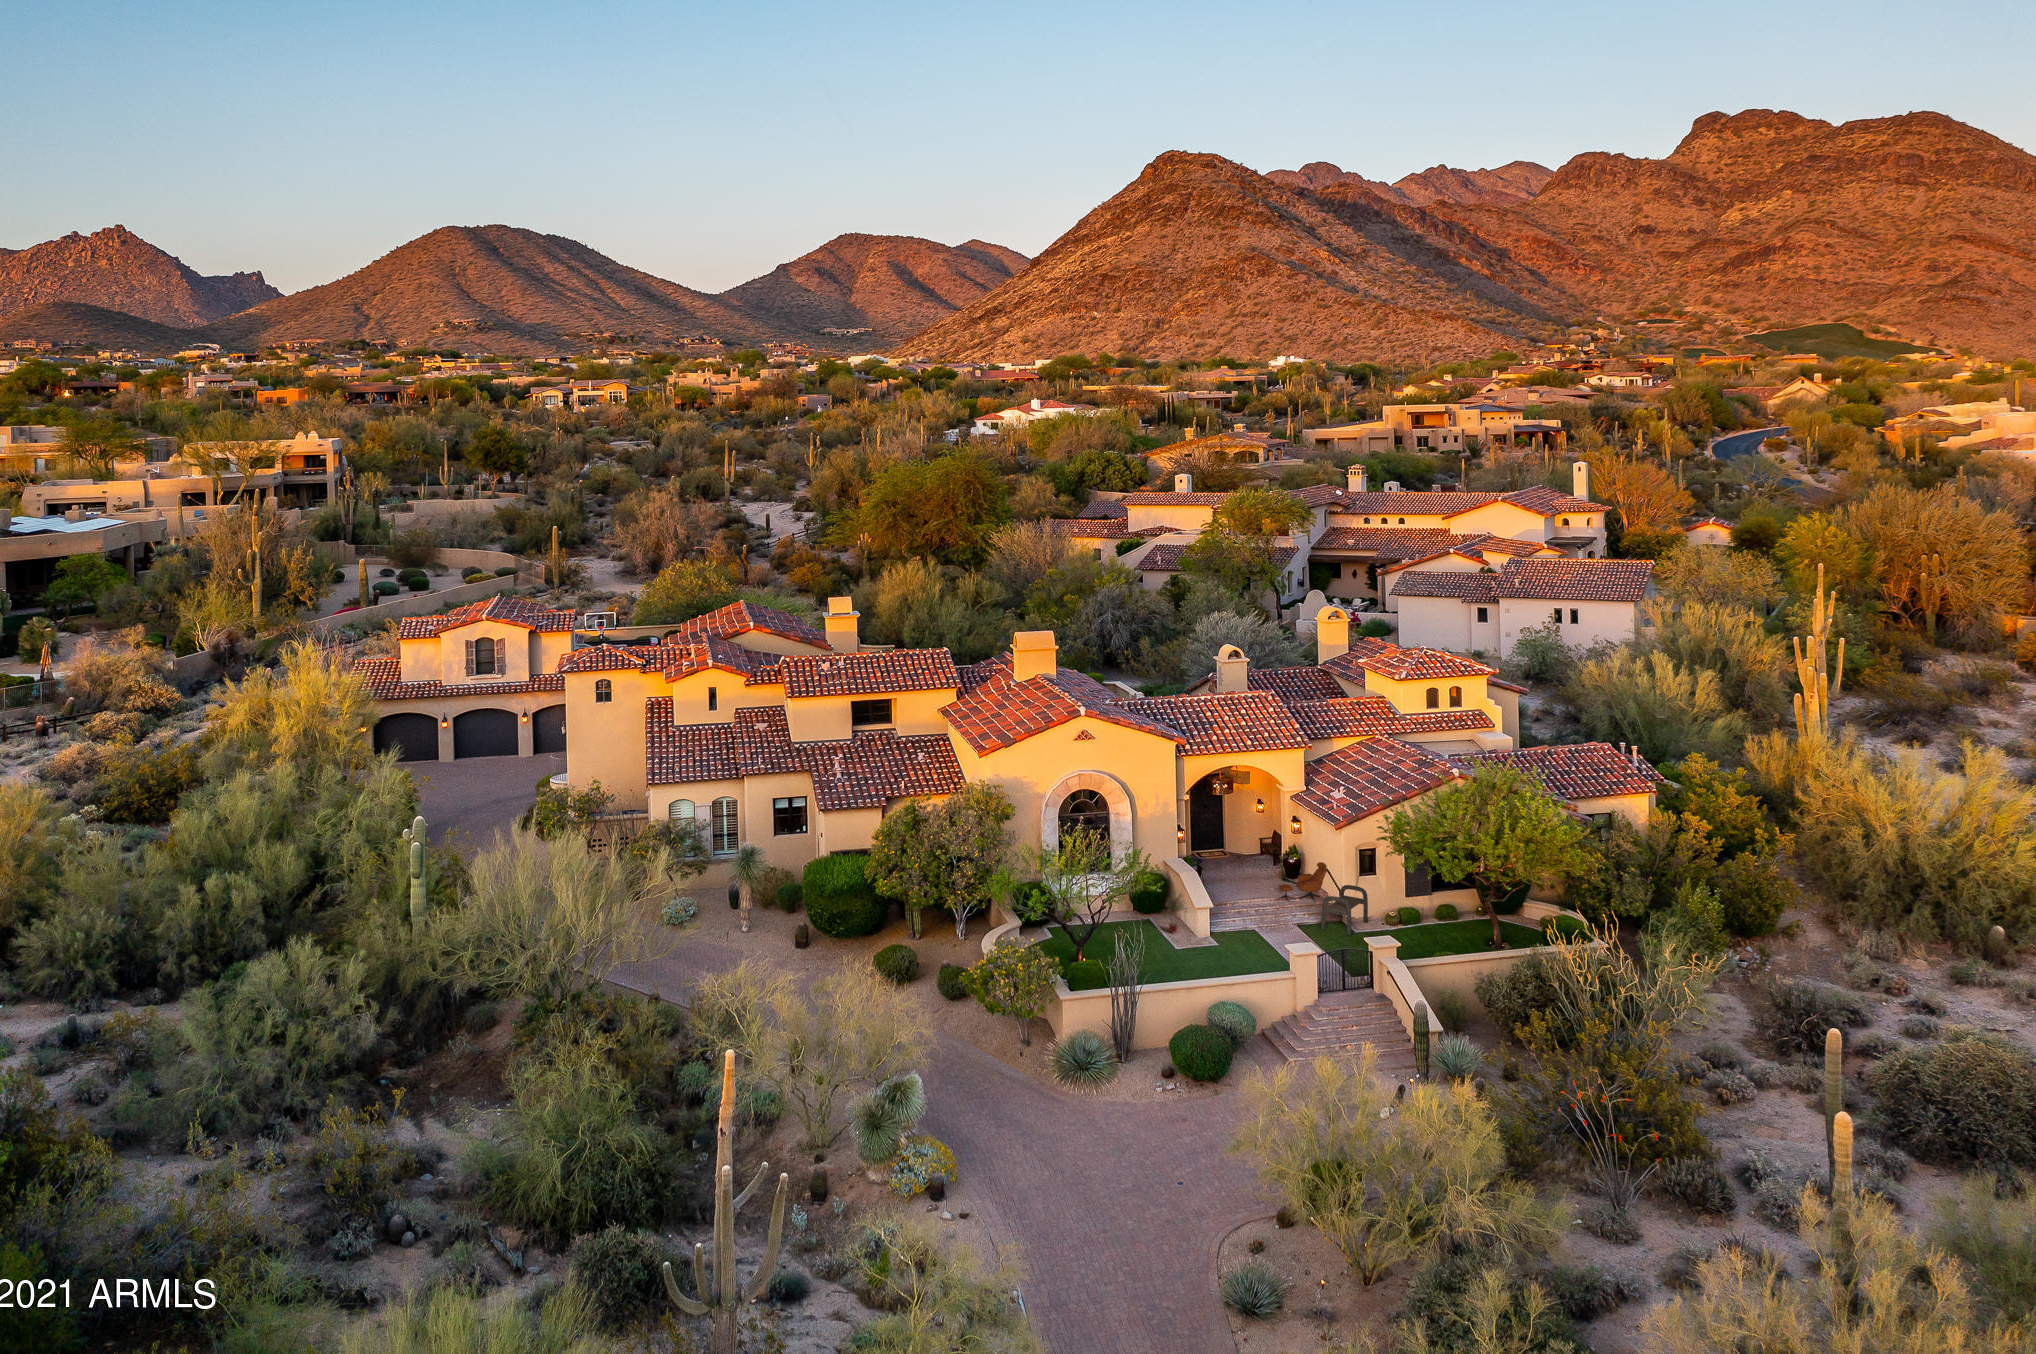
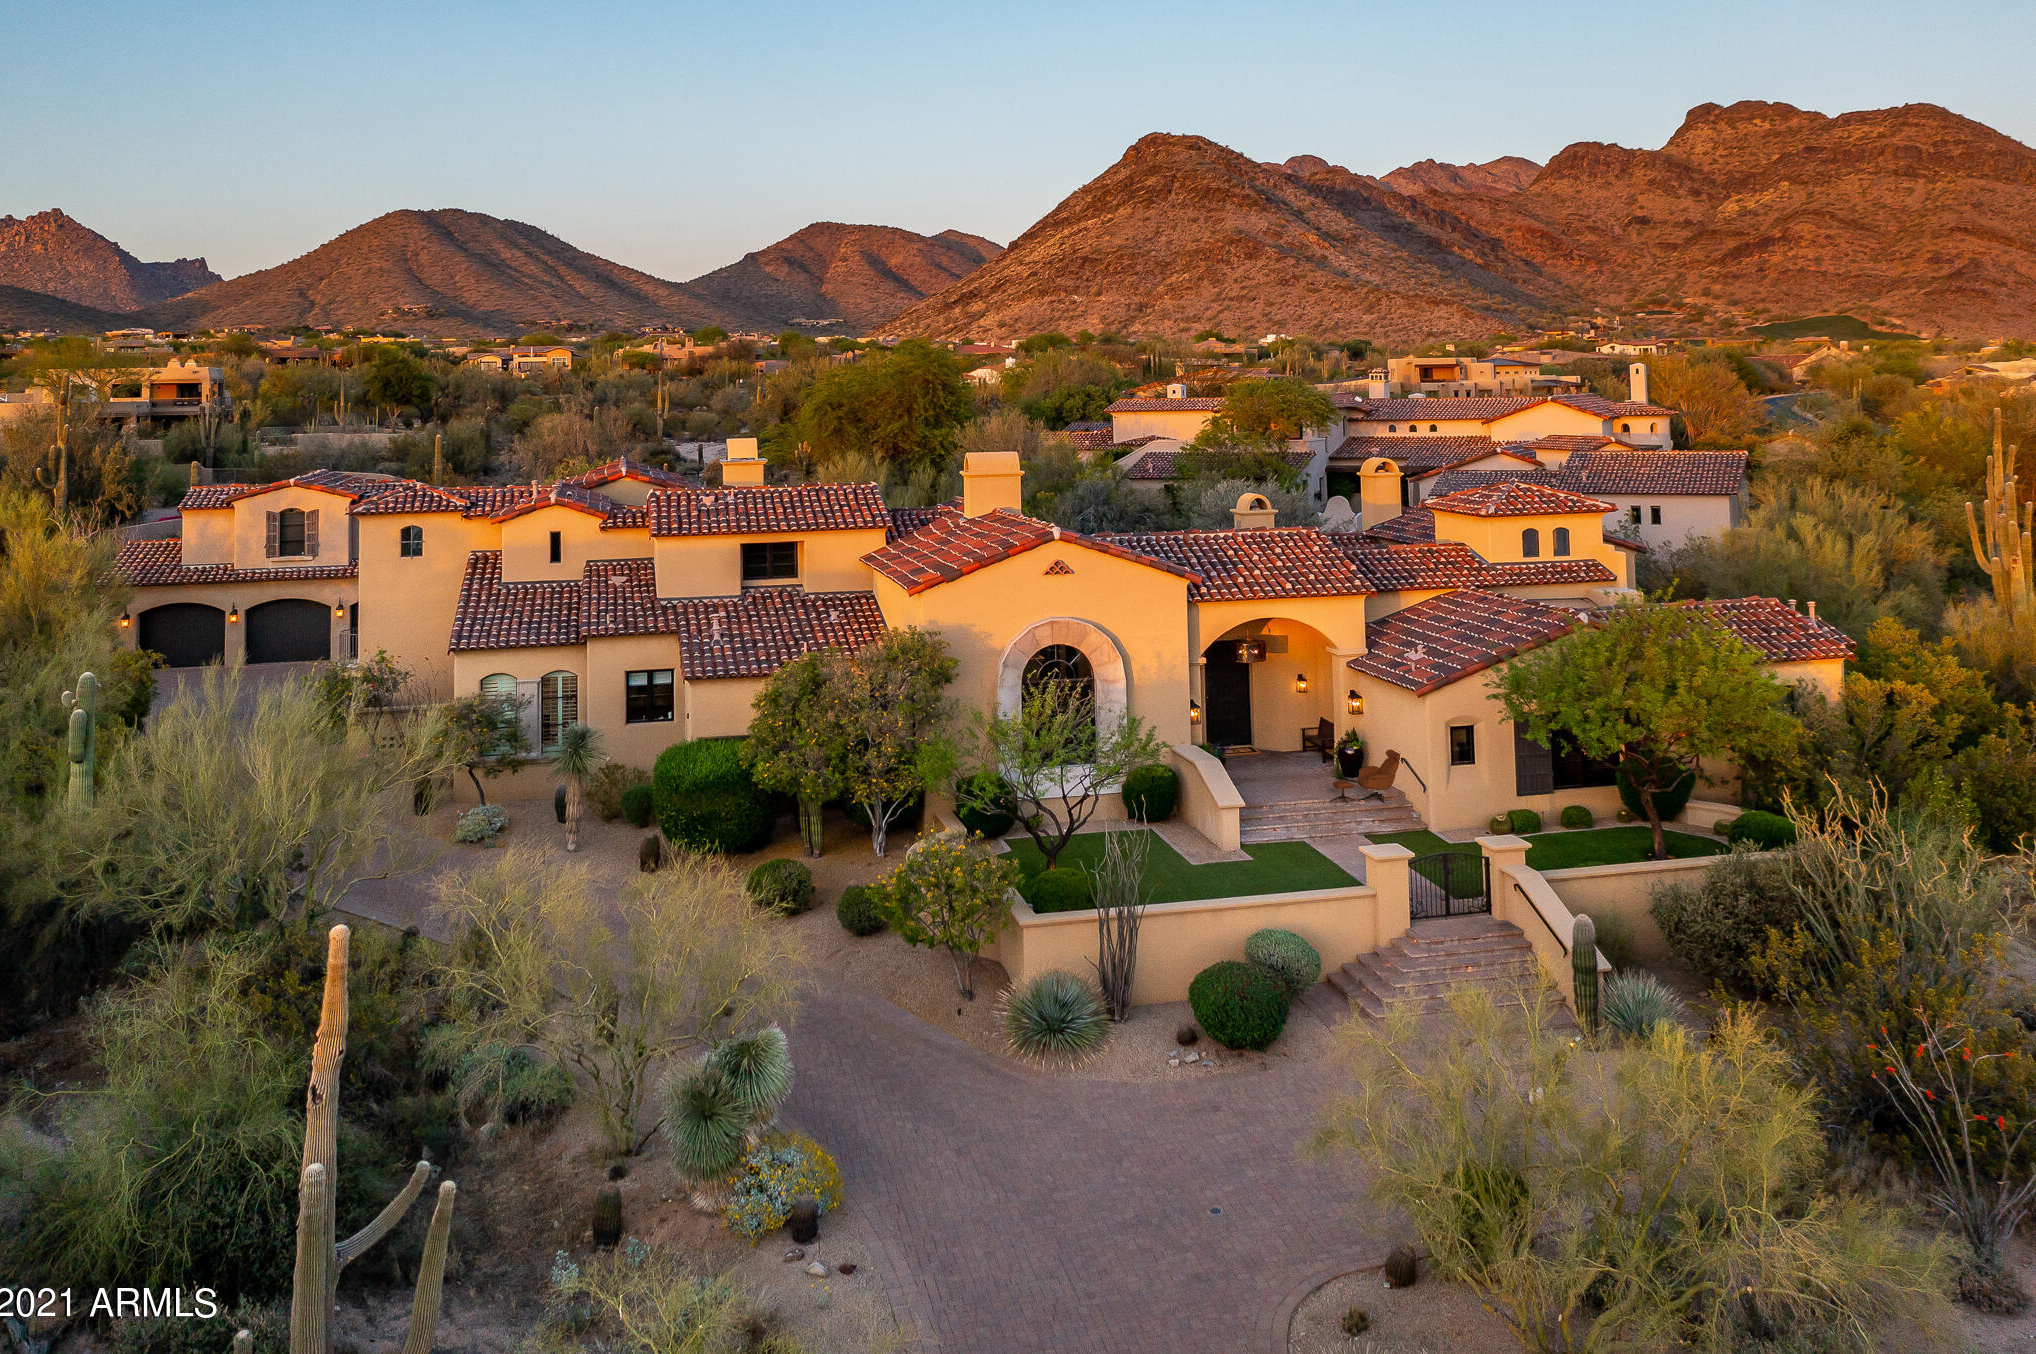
bench: present [1321,885,1368,935] -> none [1400,774,1466,841]
potted tree: present [1167,892,1187,933] -> none [1177,776,1212,840]

